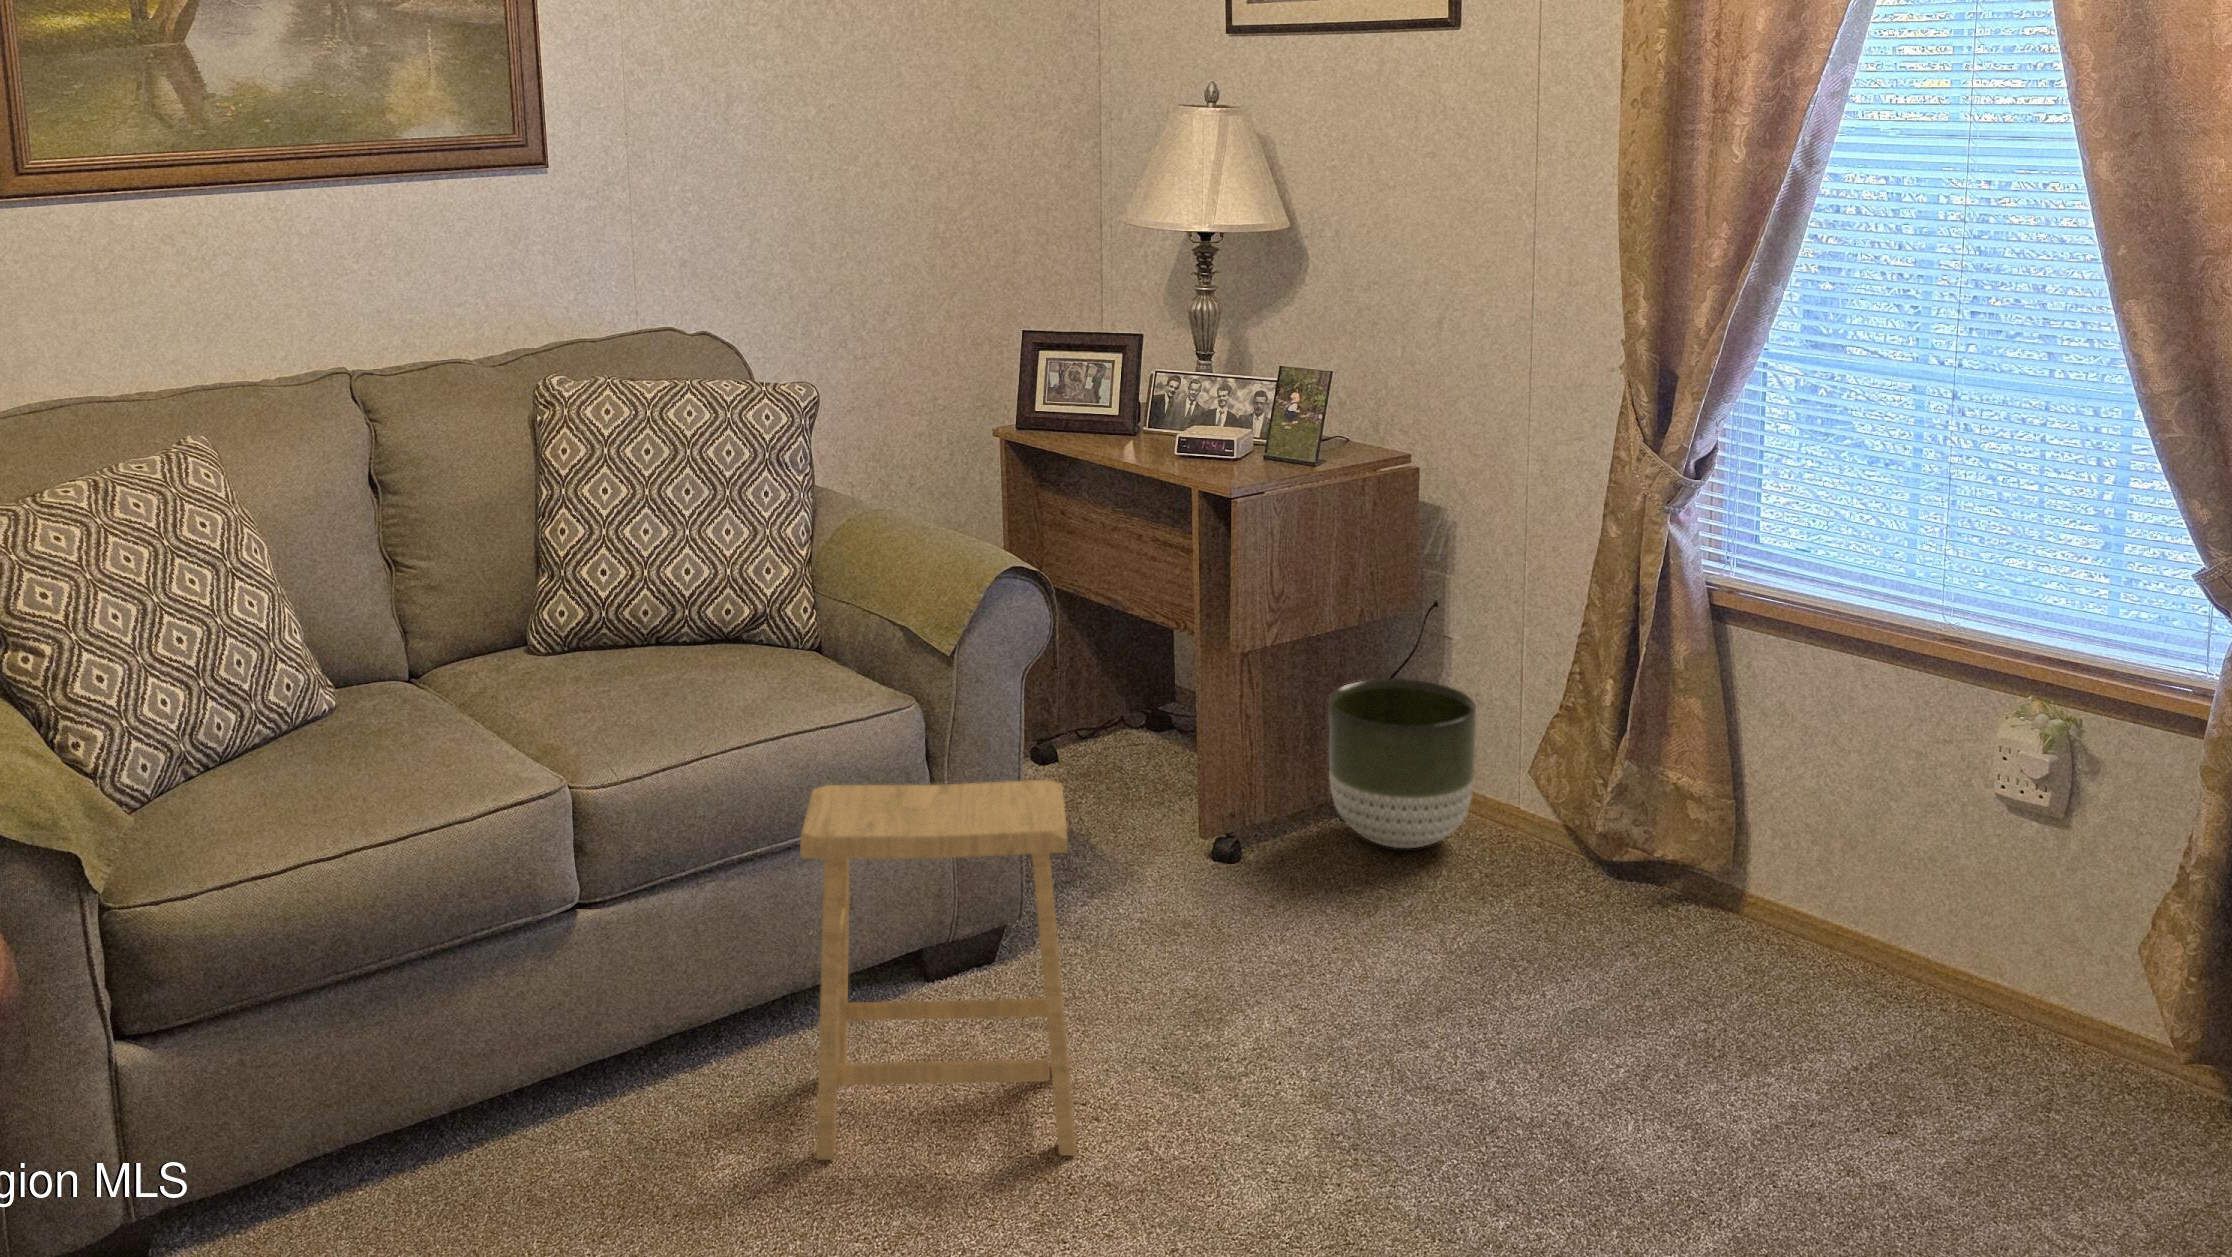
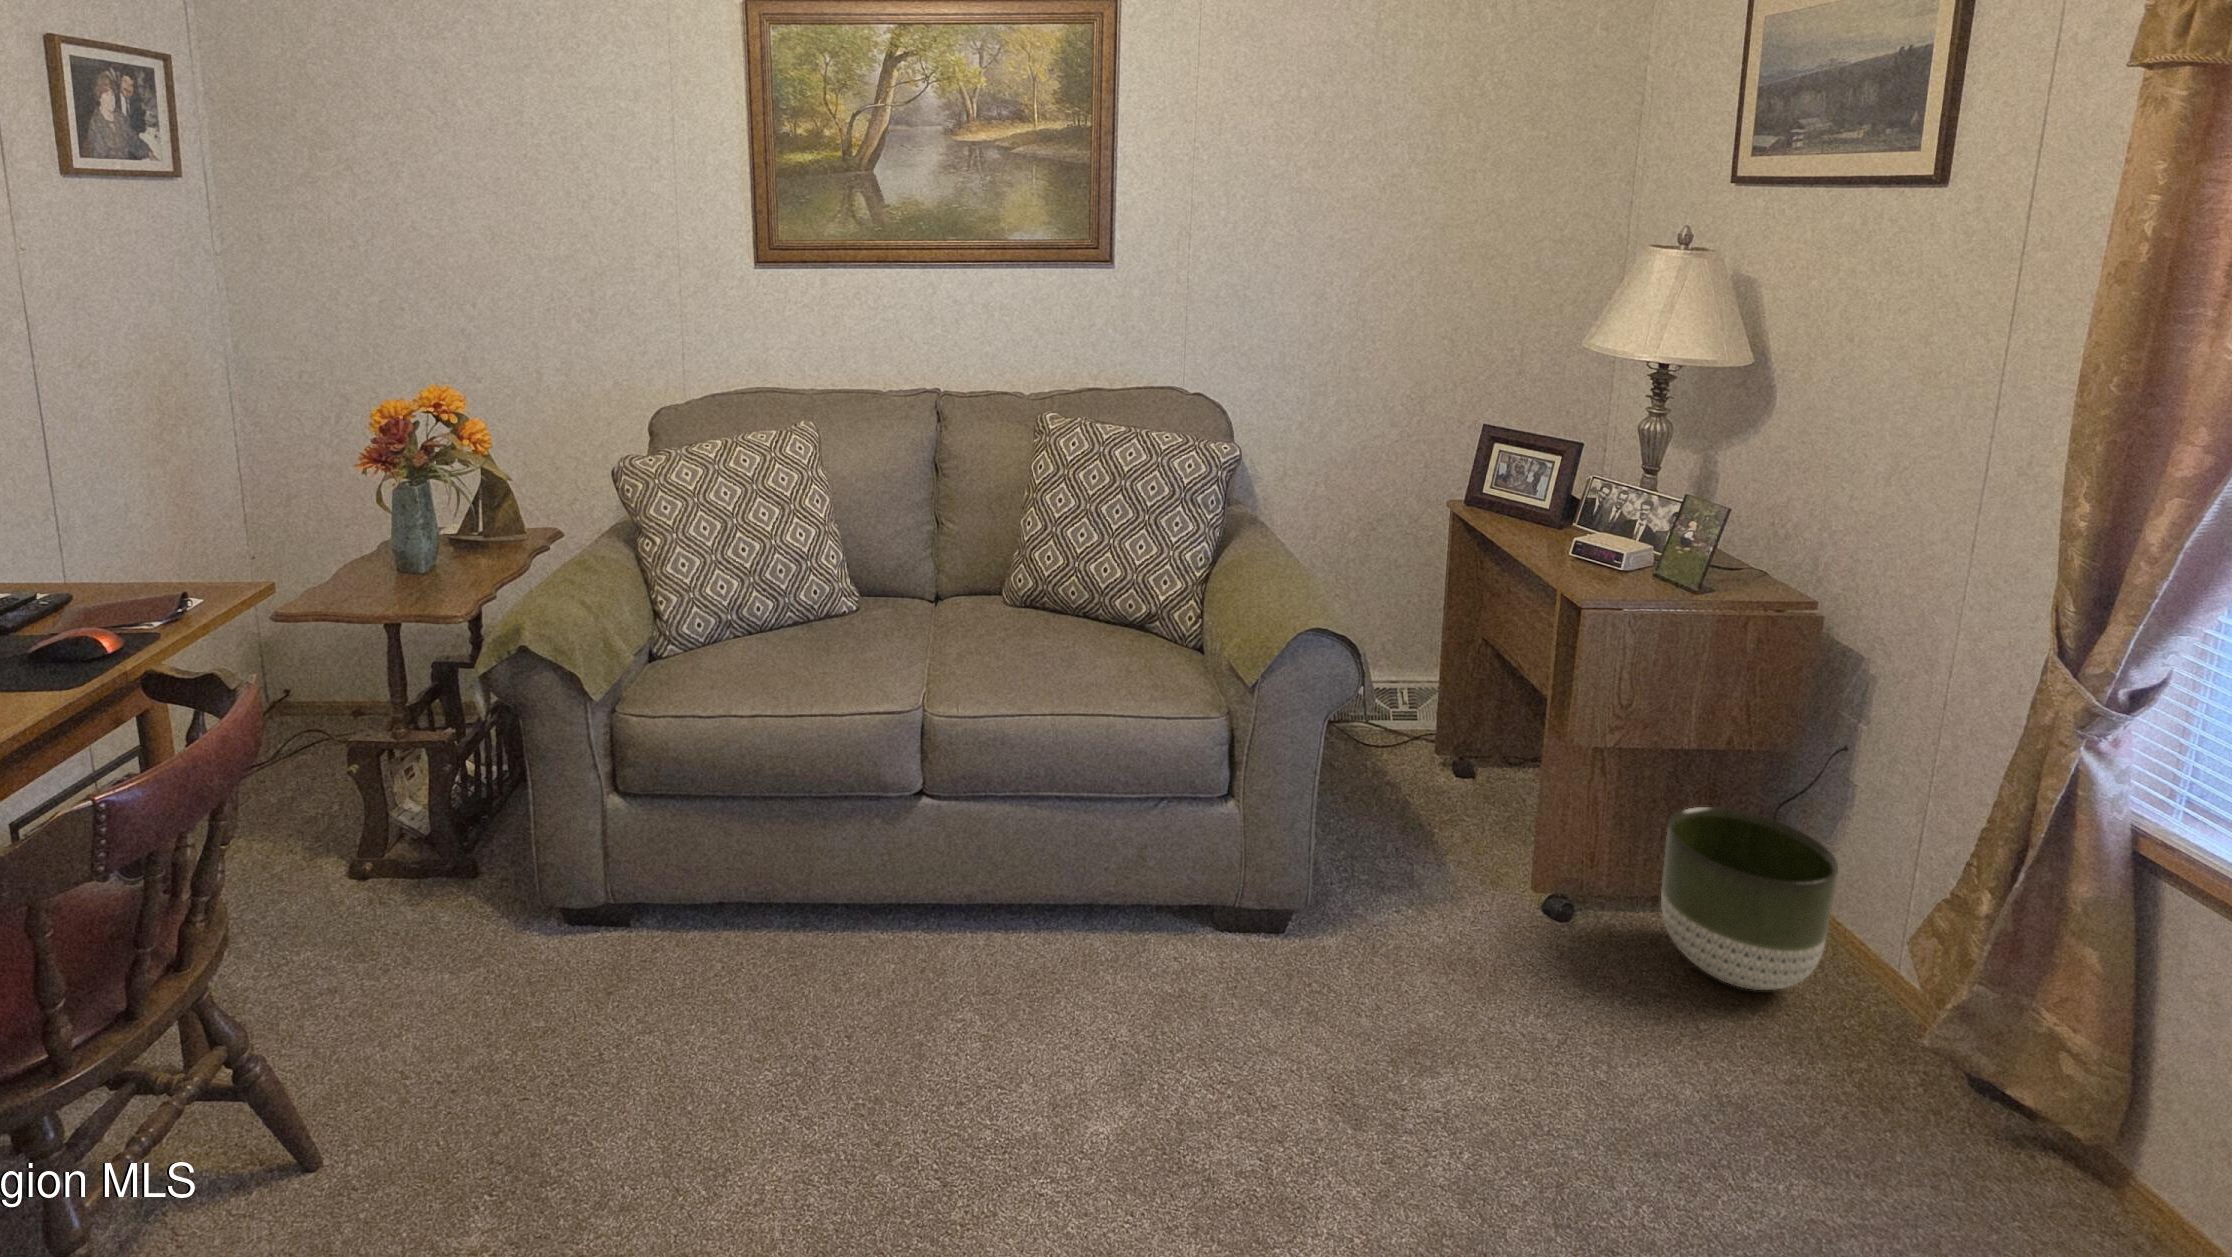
footstool: present [800,780,1077,1160] -> none [1014,761,1259,1134]

